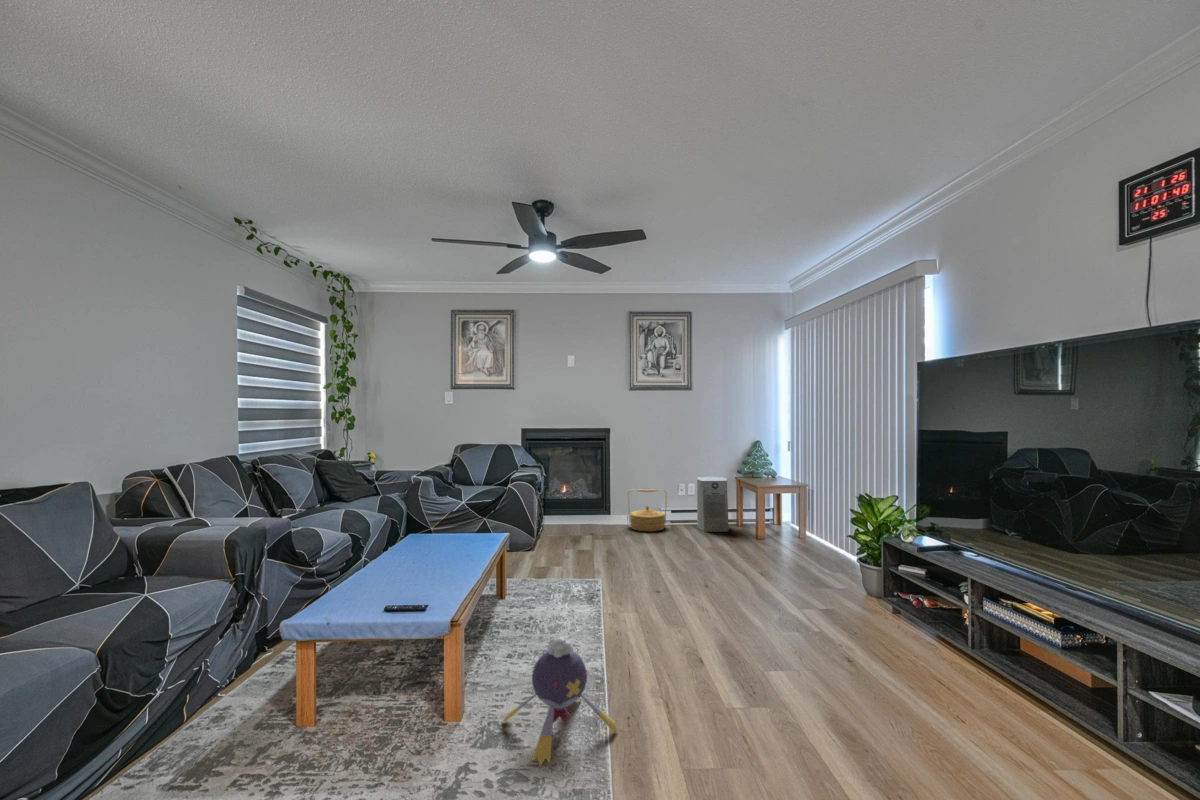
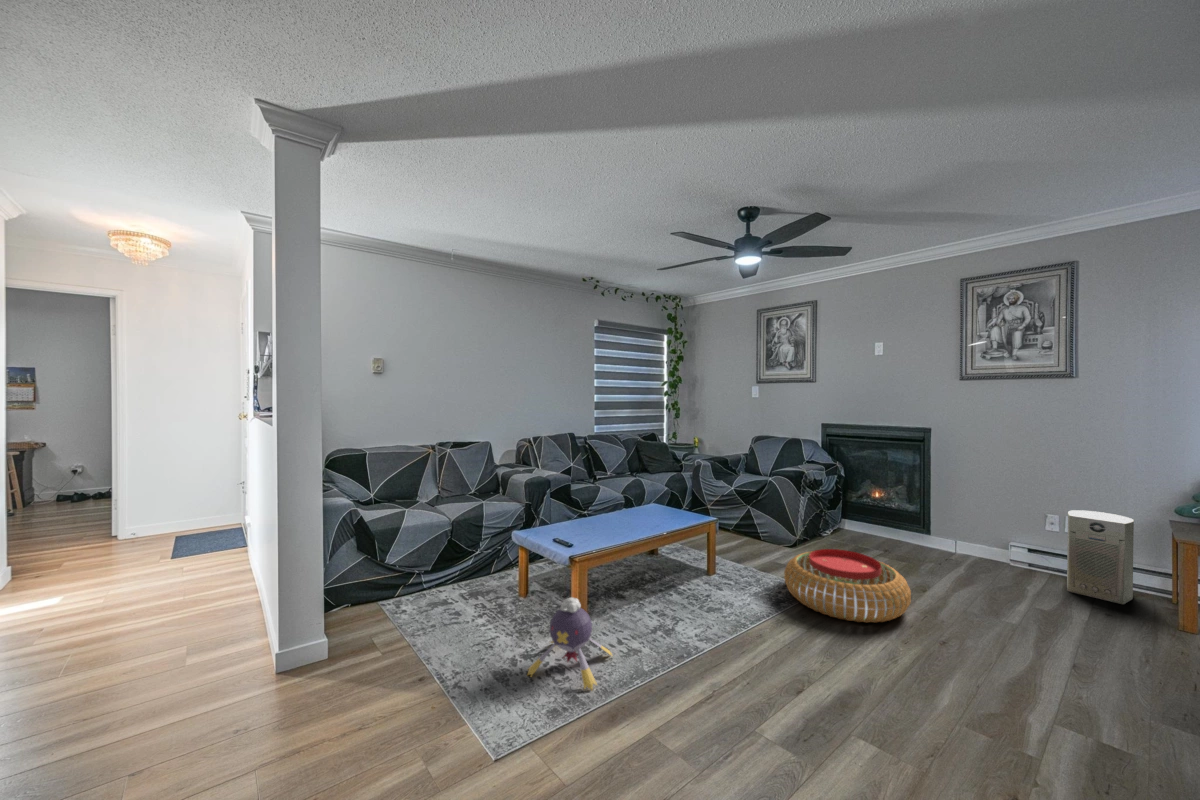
woven basket: present [628,489,667,531] -> none [944,507,1009,569]
pouf: none [586,533,684,589] -> present [784,549,911,623]

